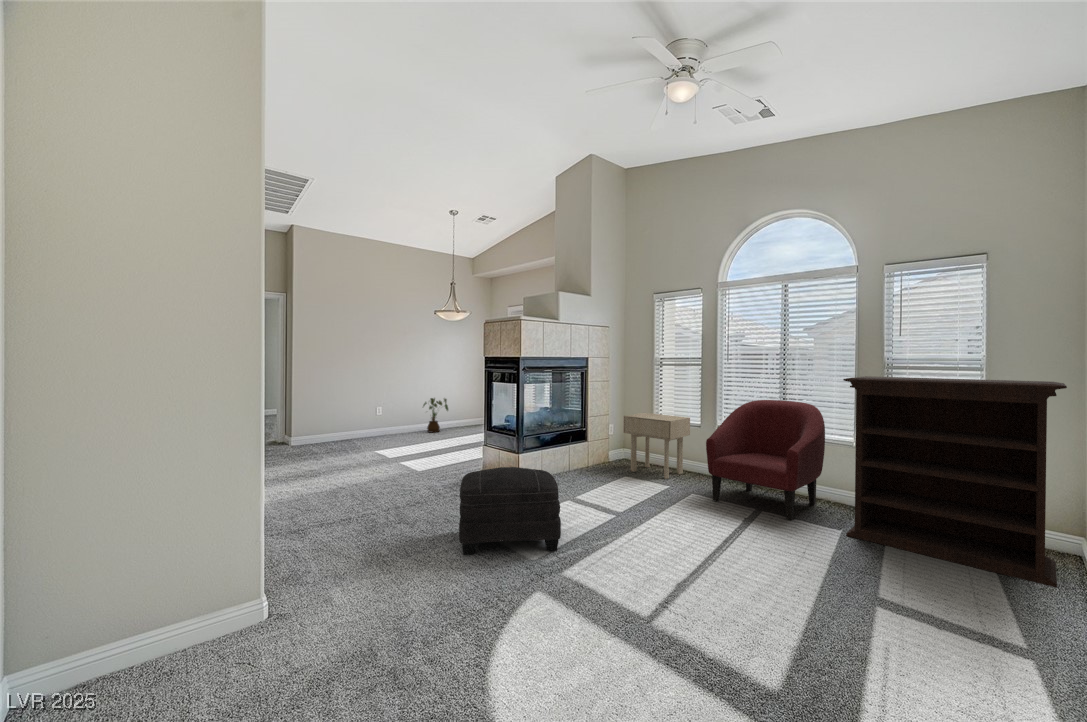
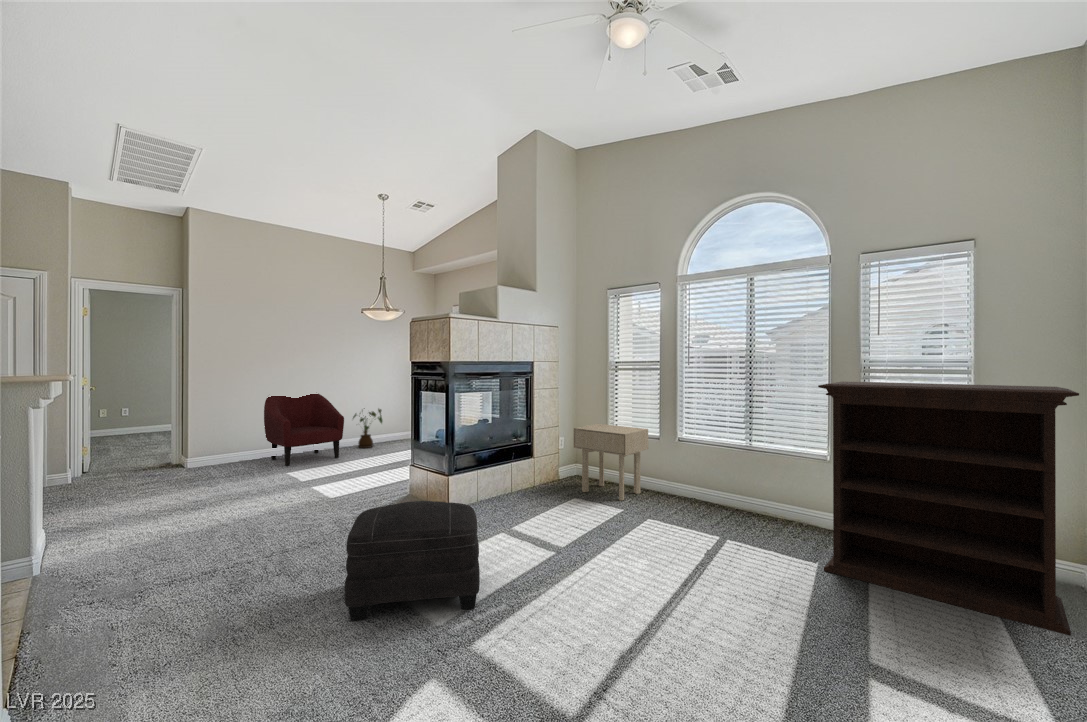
armchair: present [706,400,825,520] -> present [264,394,344,466]

